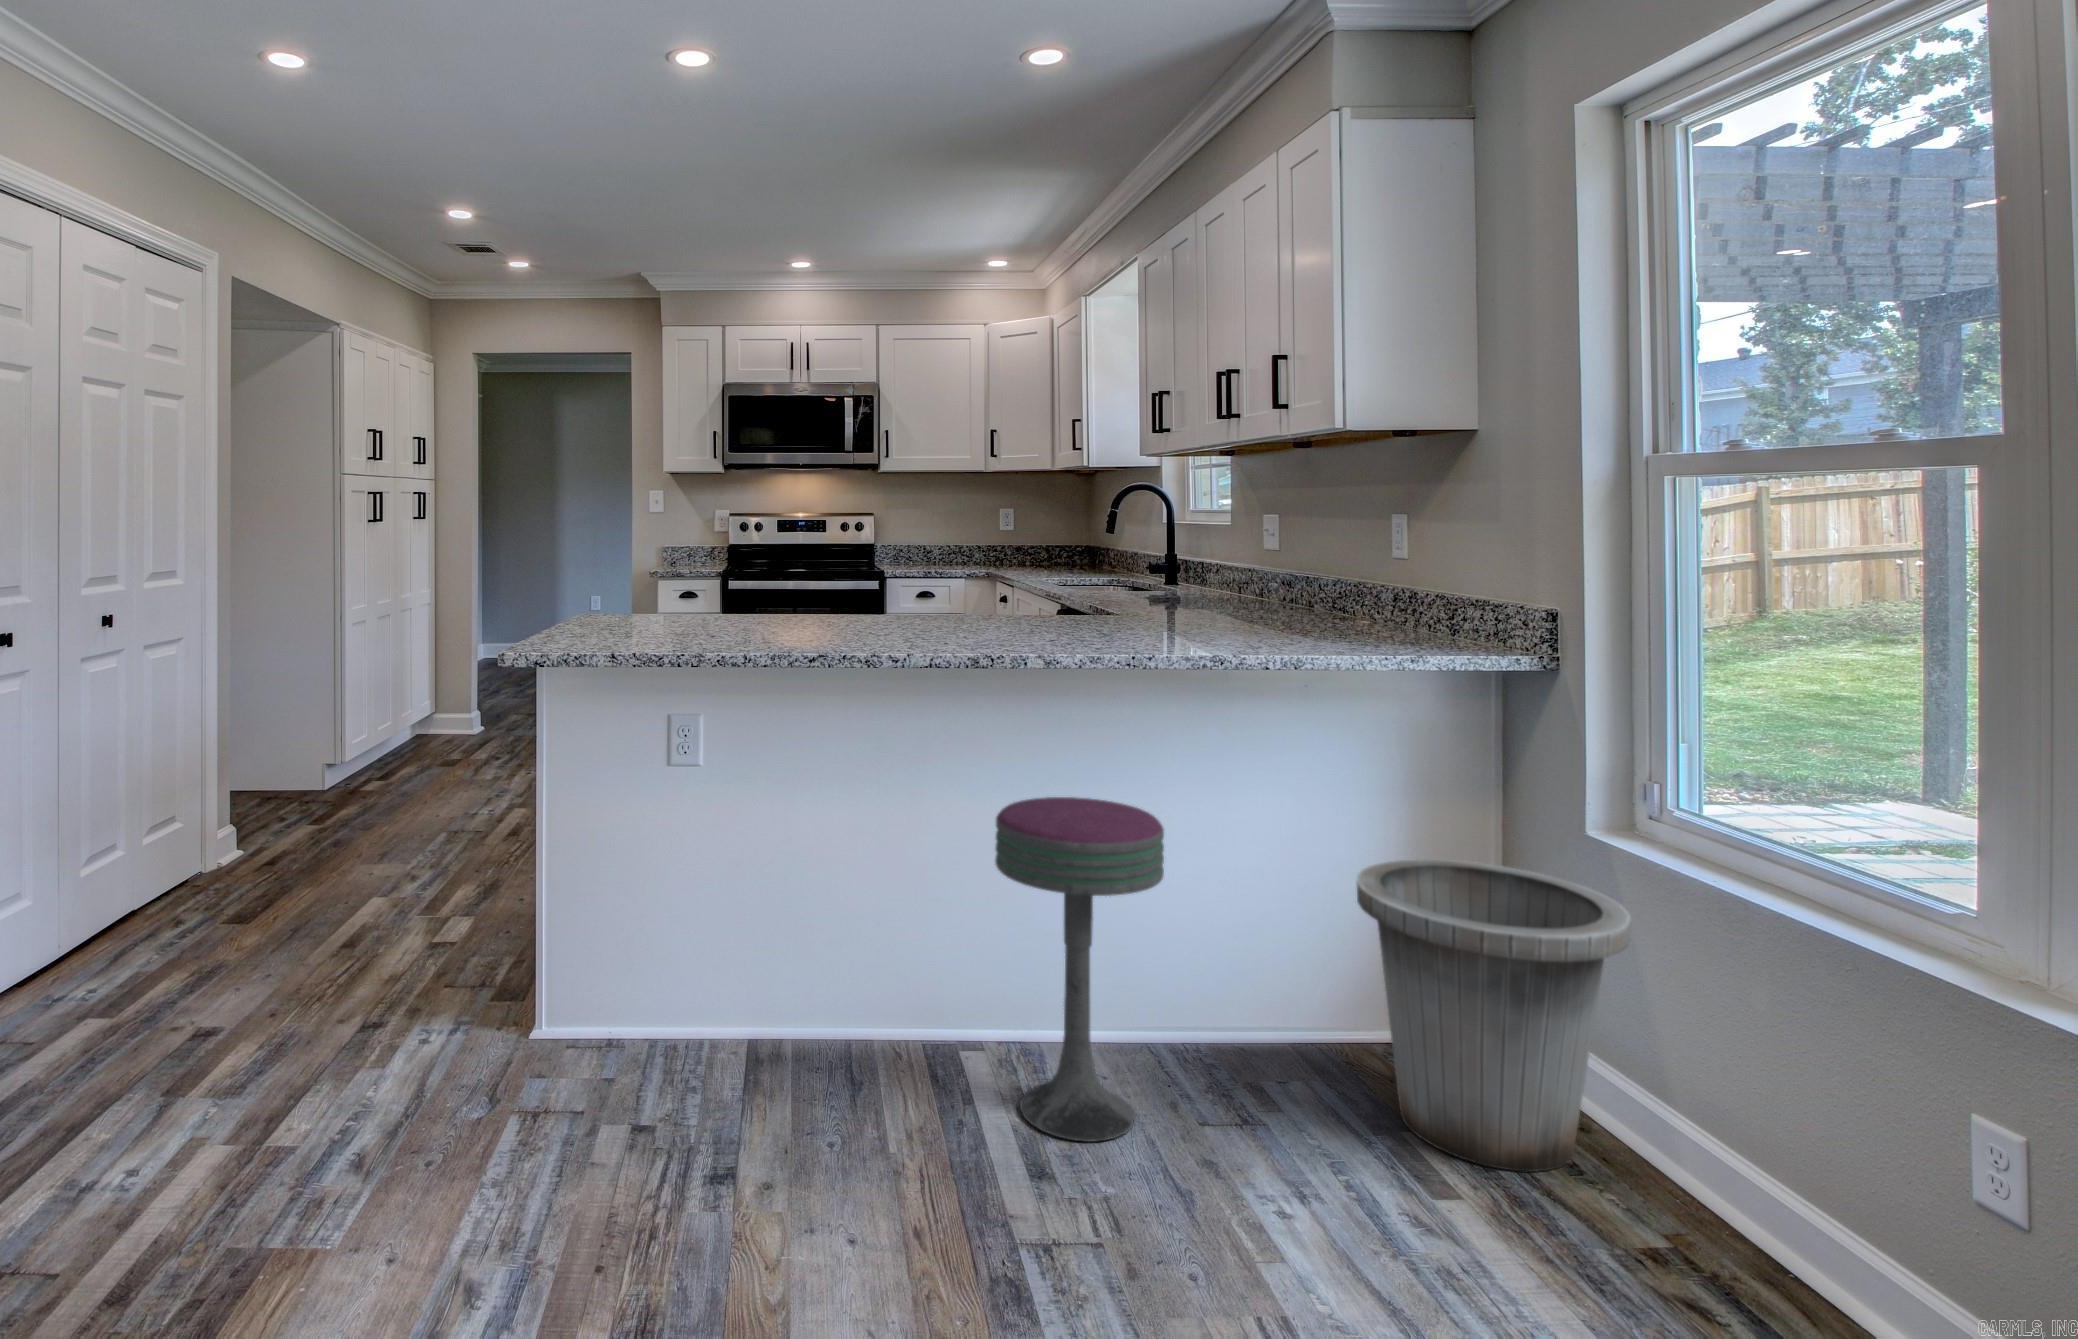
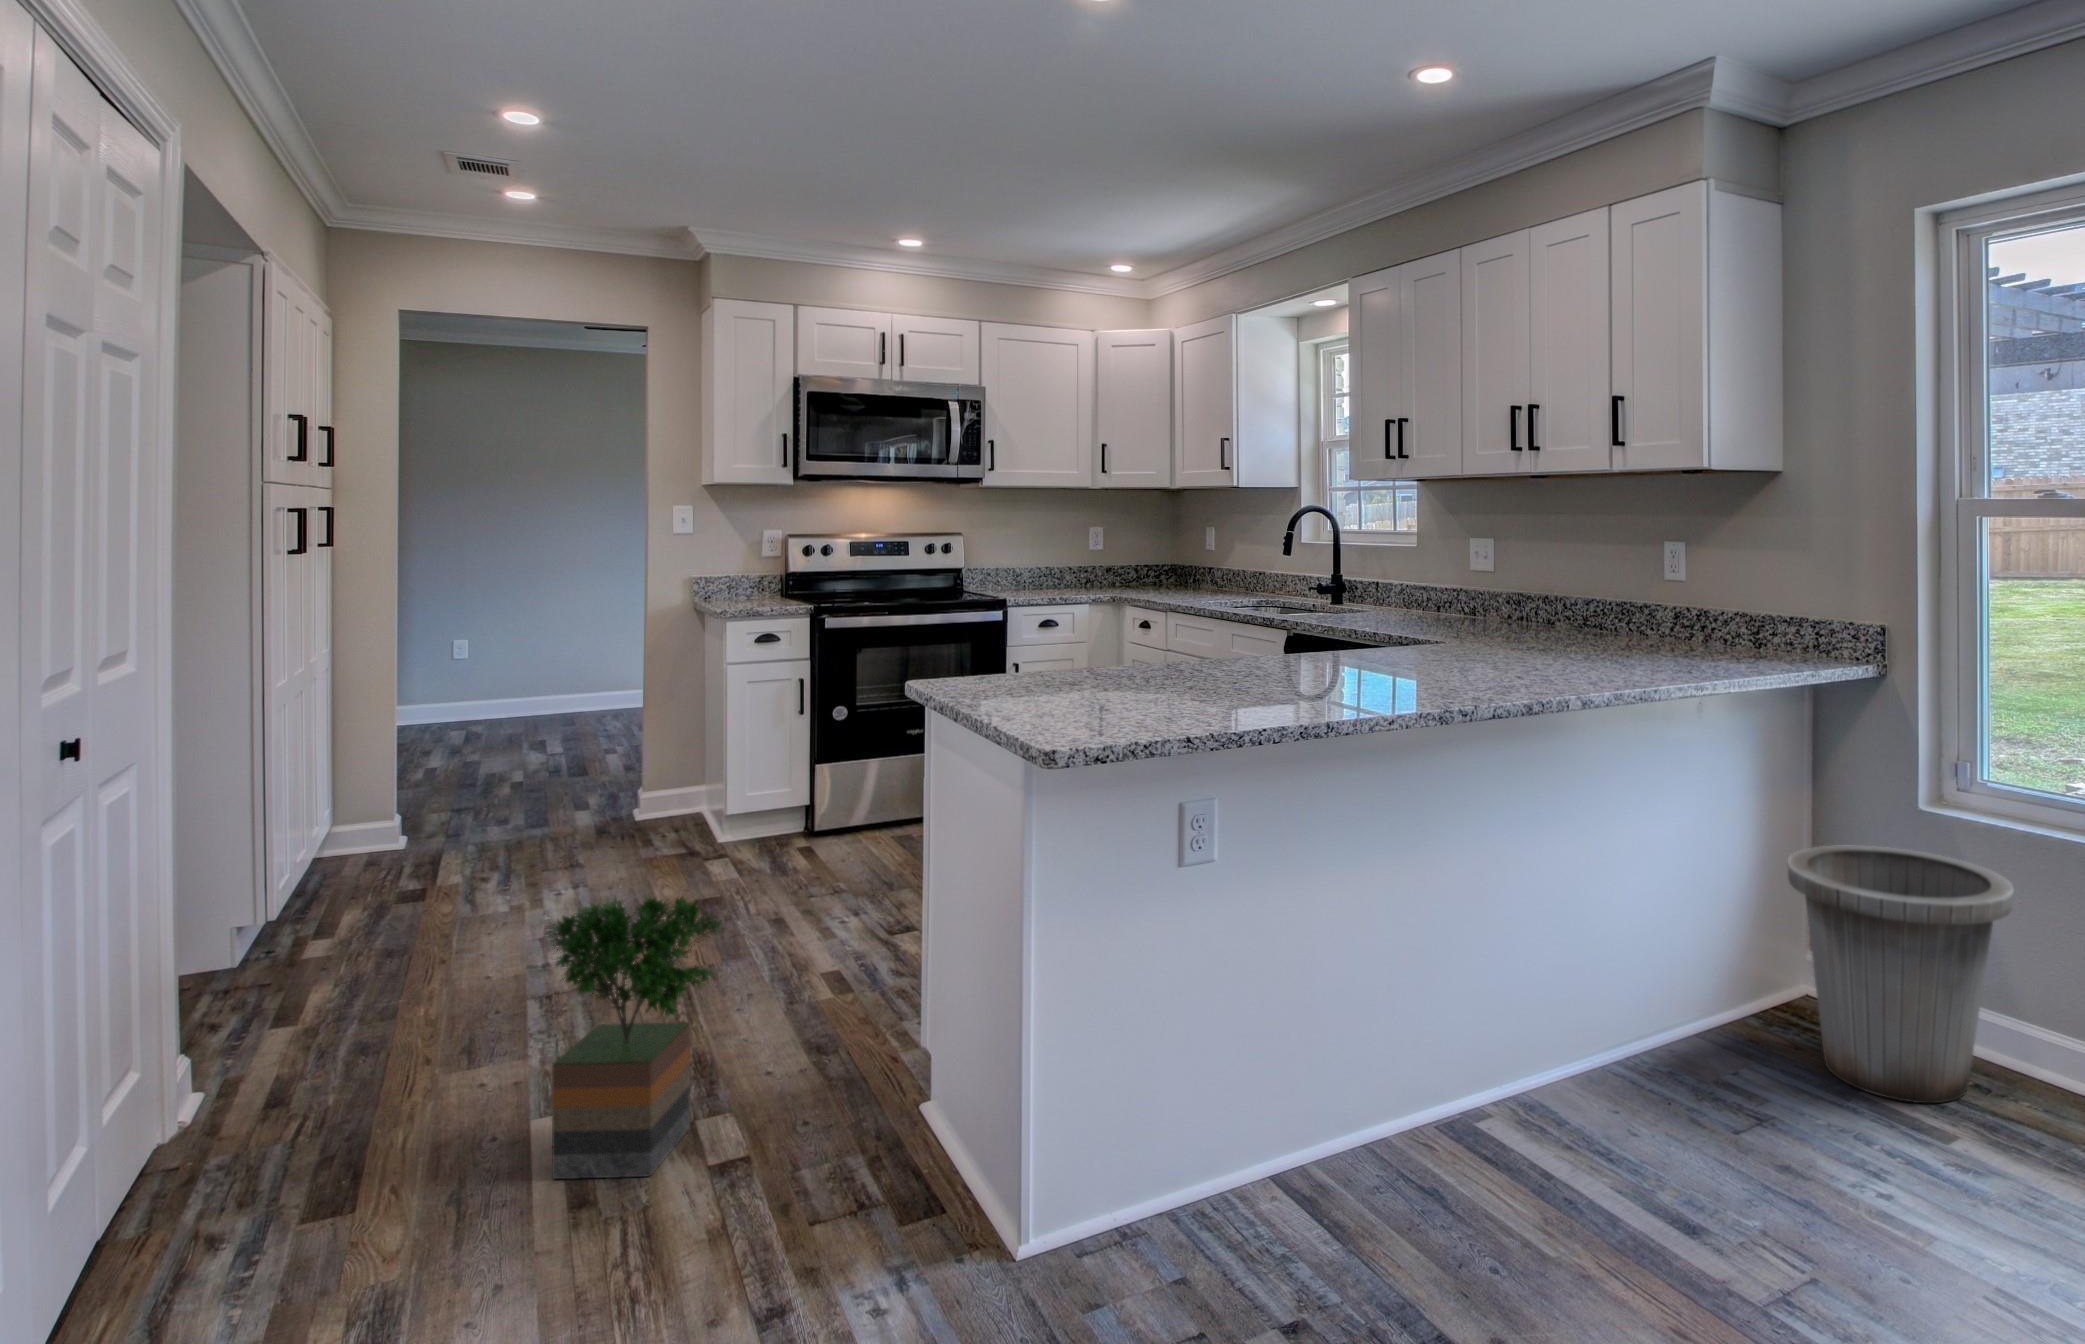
potted tree: none [338,751,465,945] -> present [548,894,721,1179]
bar stool: present [995,797,1164,1142] -> none [1550,836,1721,1181]

